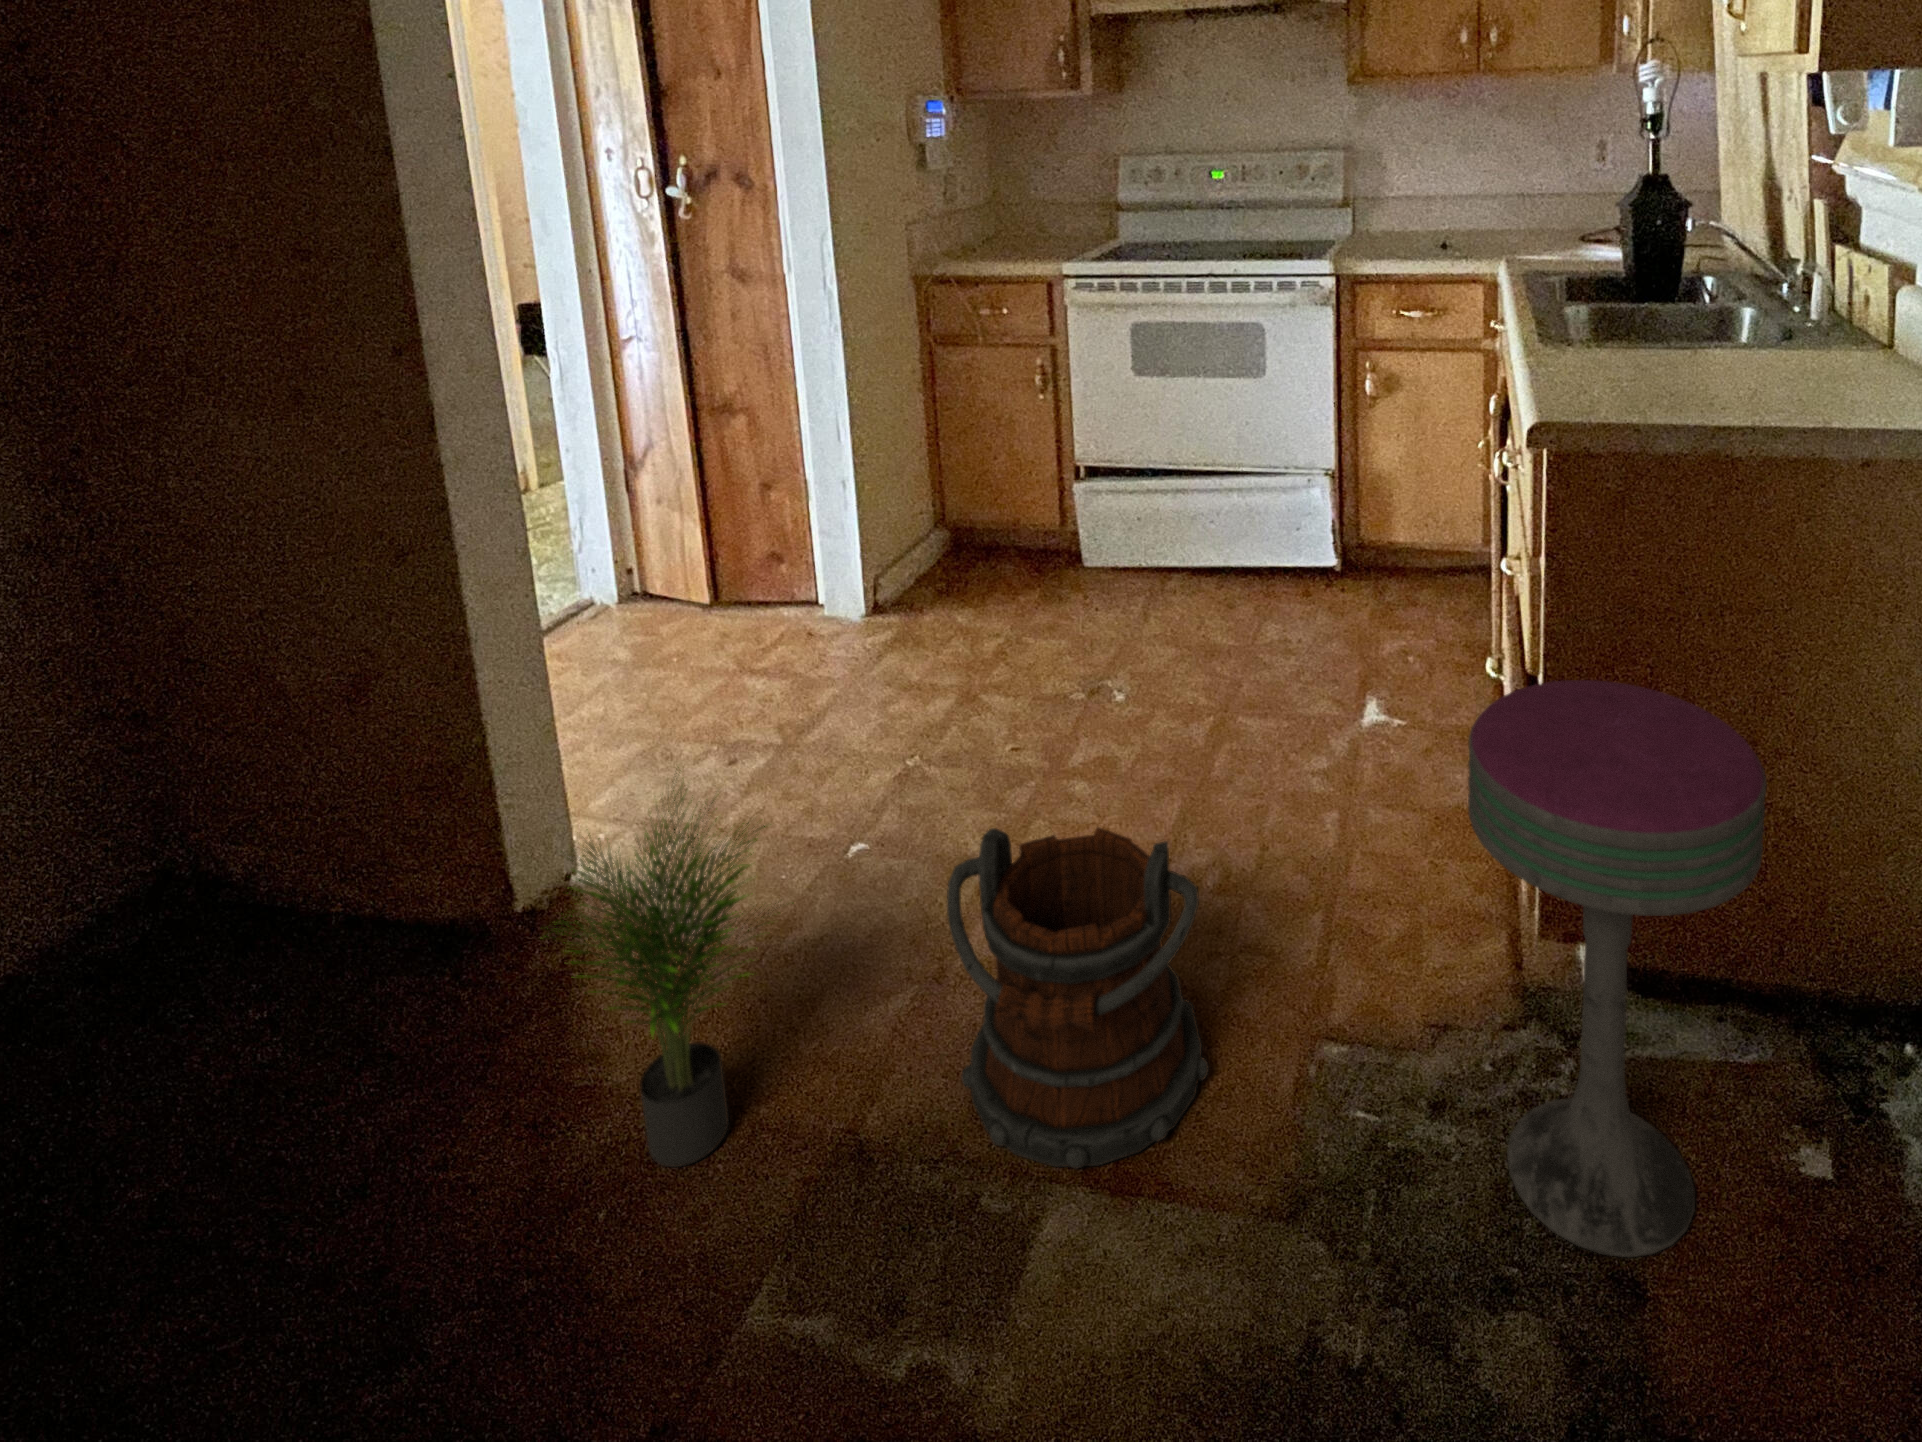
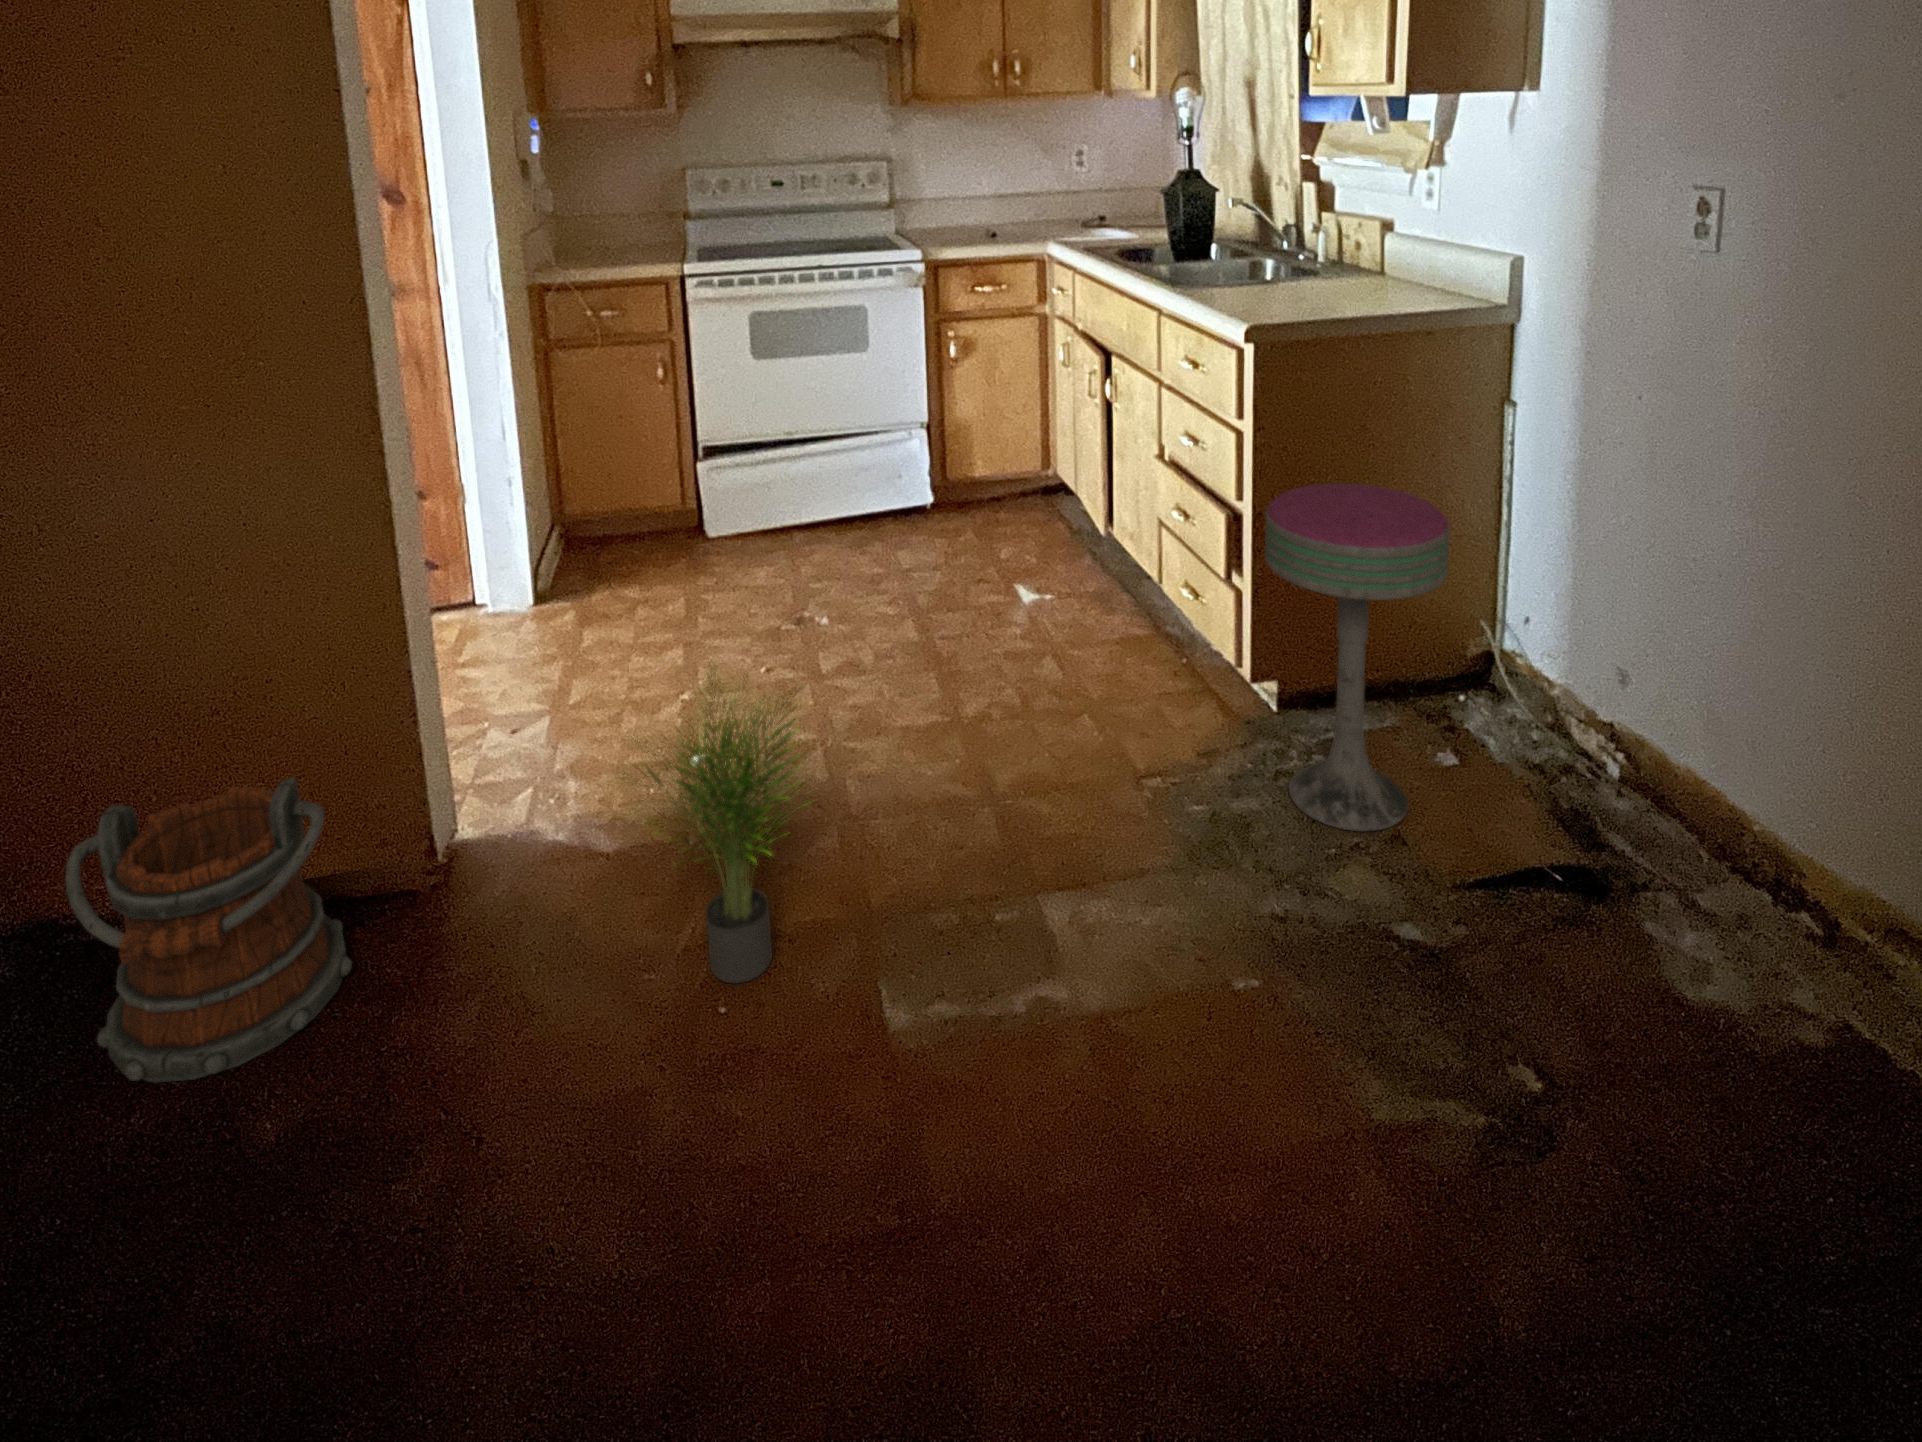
bucket: present [947,827,1209,1169] -> present [65,777,352,1083]

